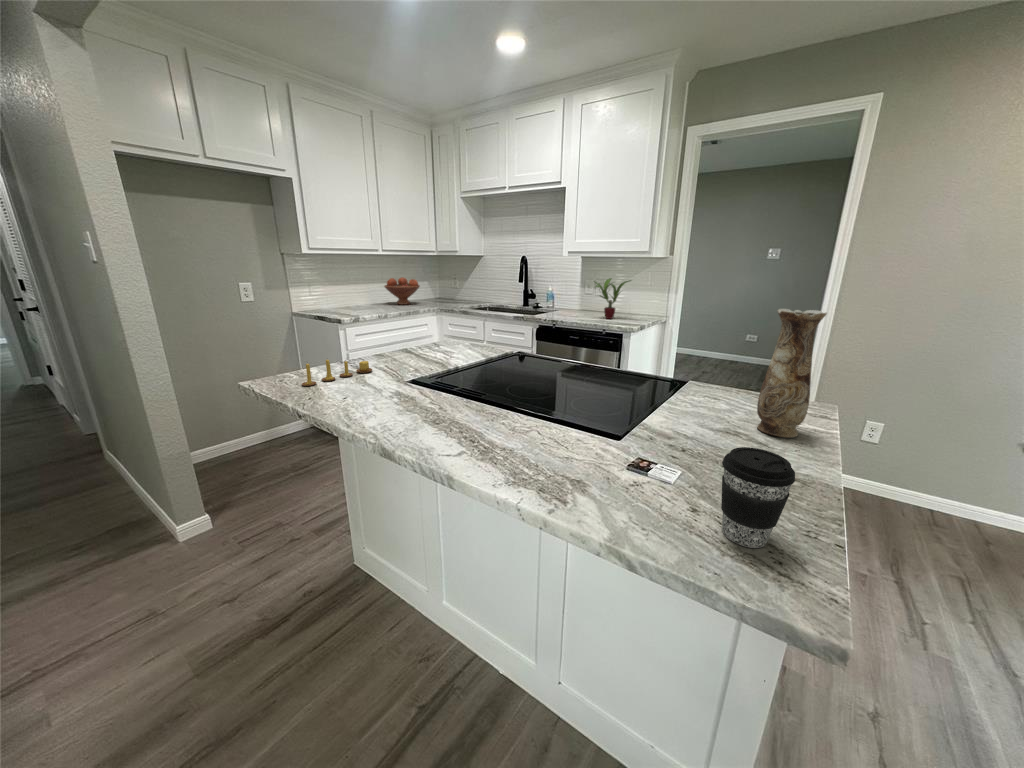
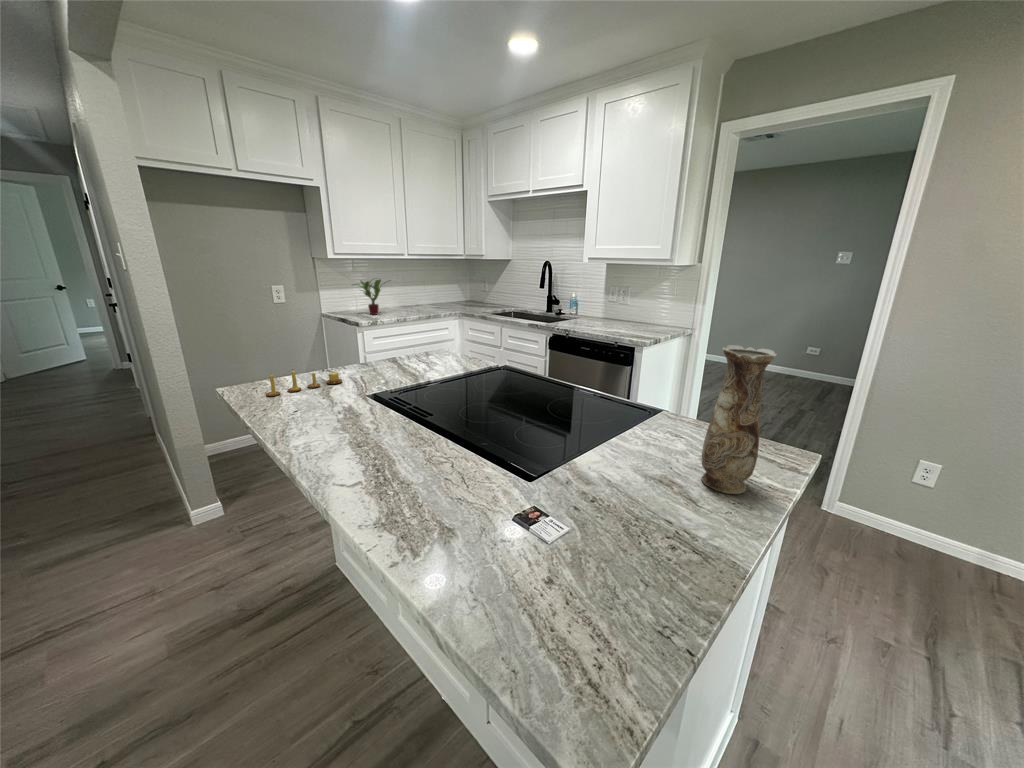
fruit bowl: present [384,278,420,305] -> none [411,281,446,307]
potted plant: present [594,278,631,319] -> present [354,279,390,315]
coffee cup: present [721,447,795,548] -> none [554,521,629,642]

